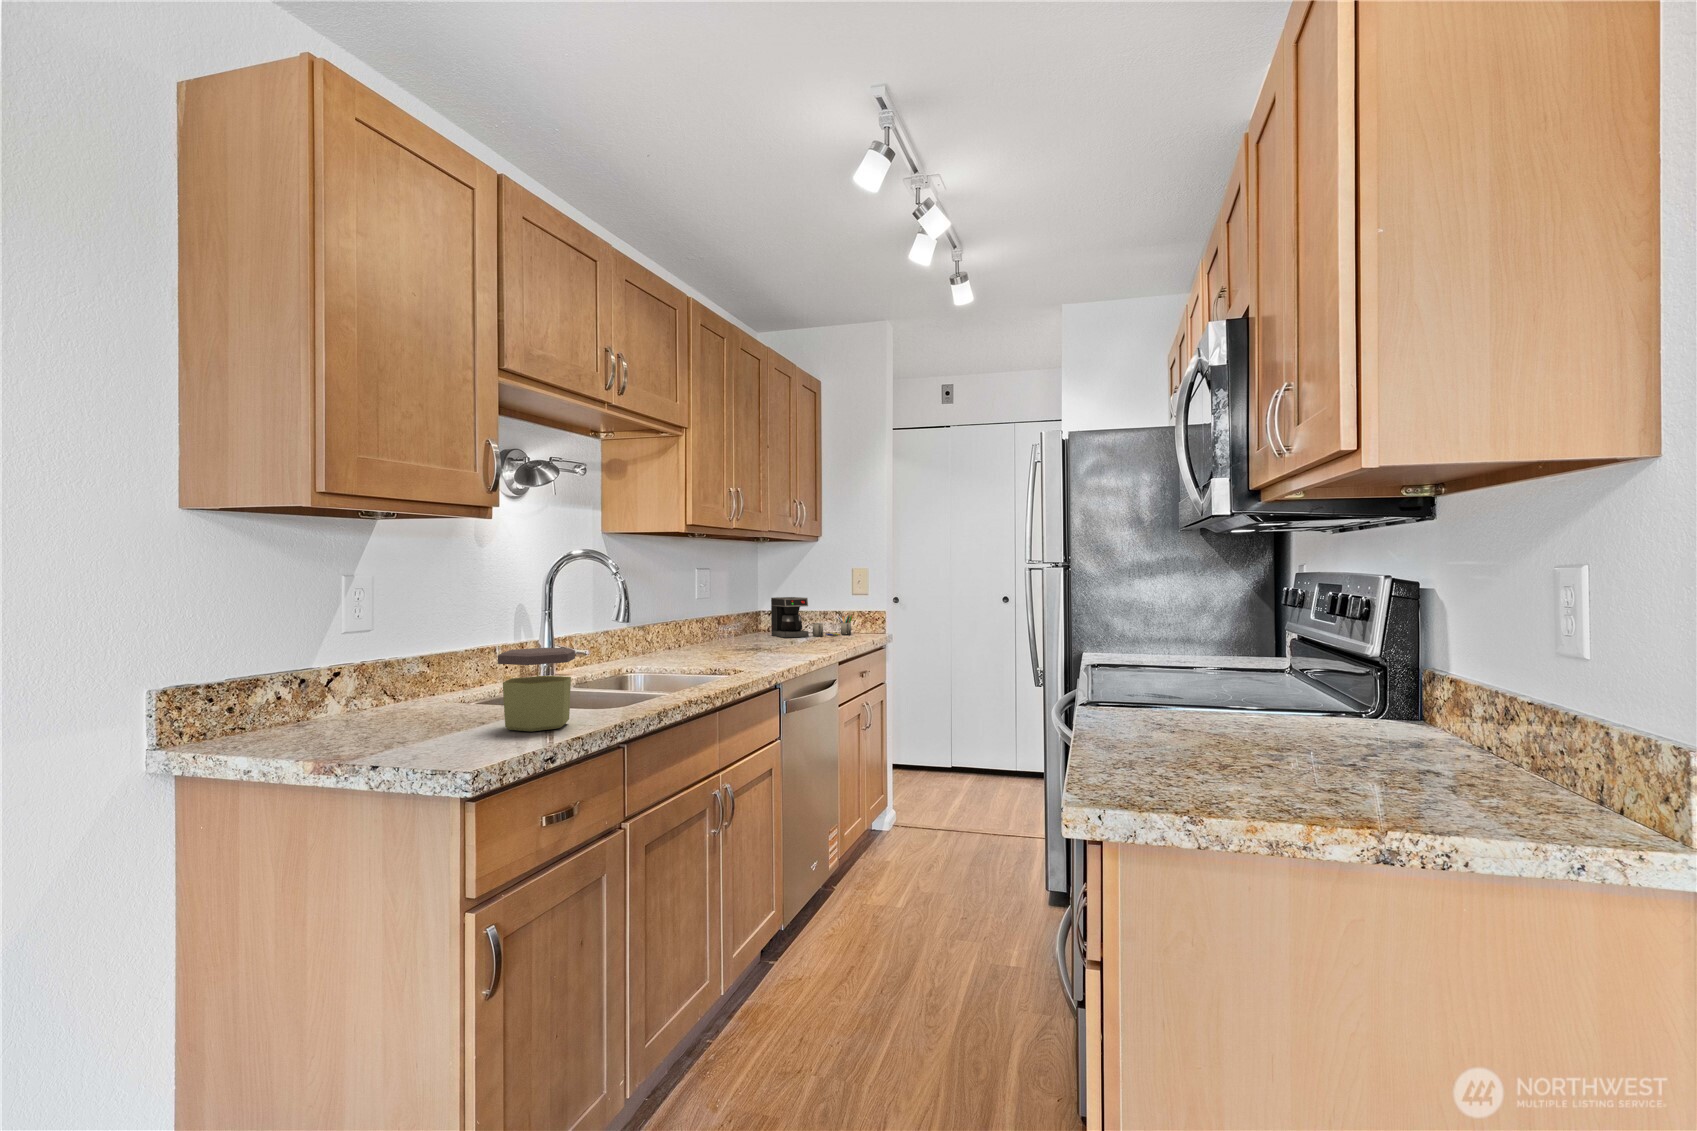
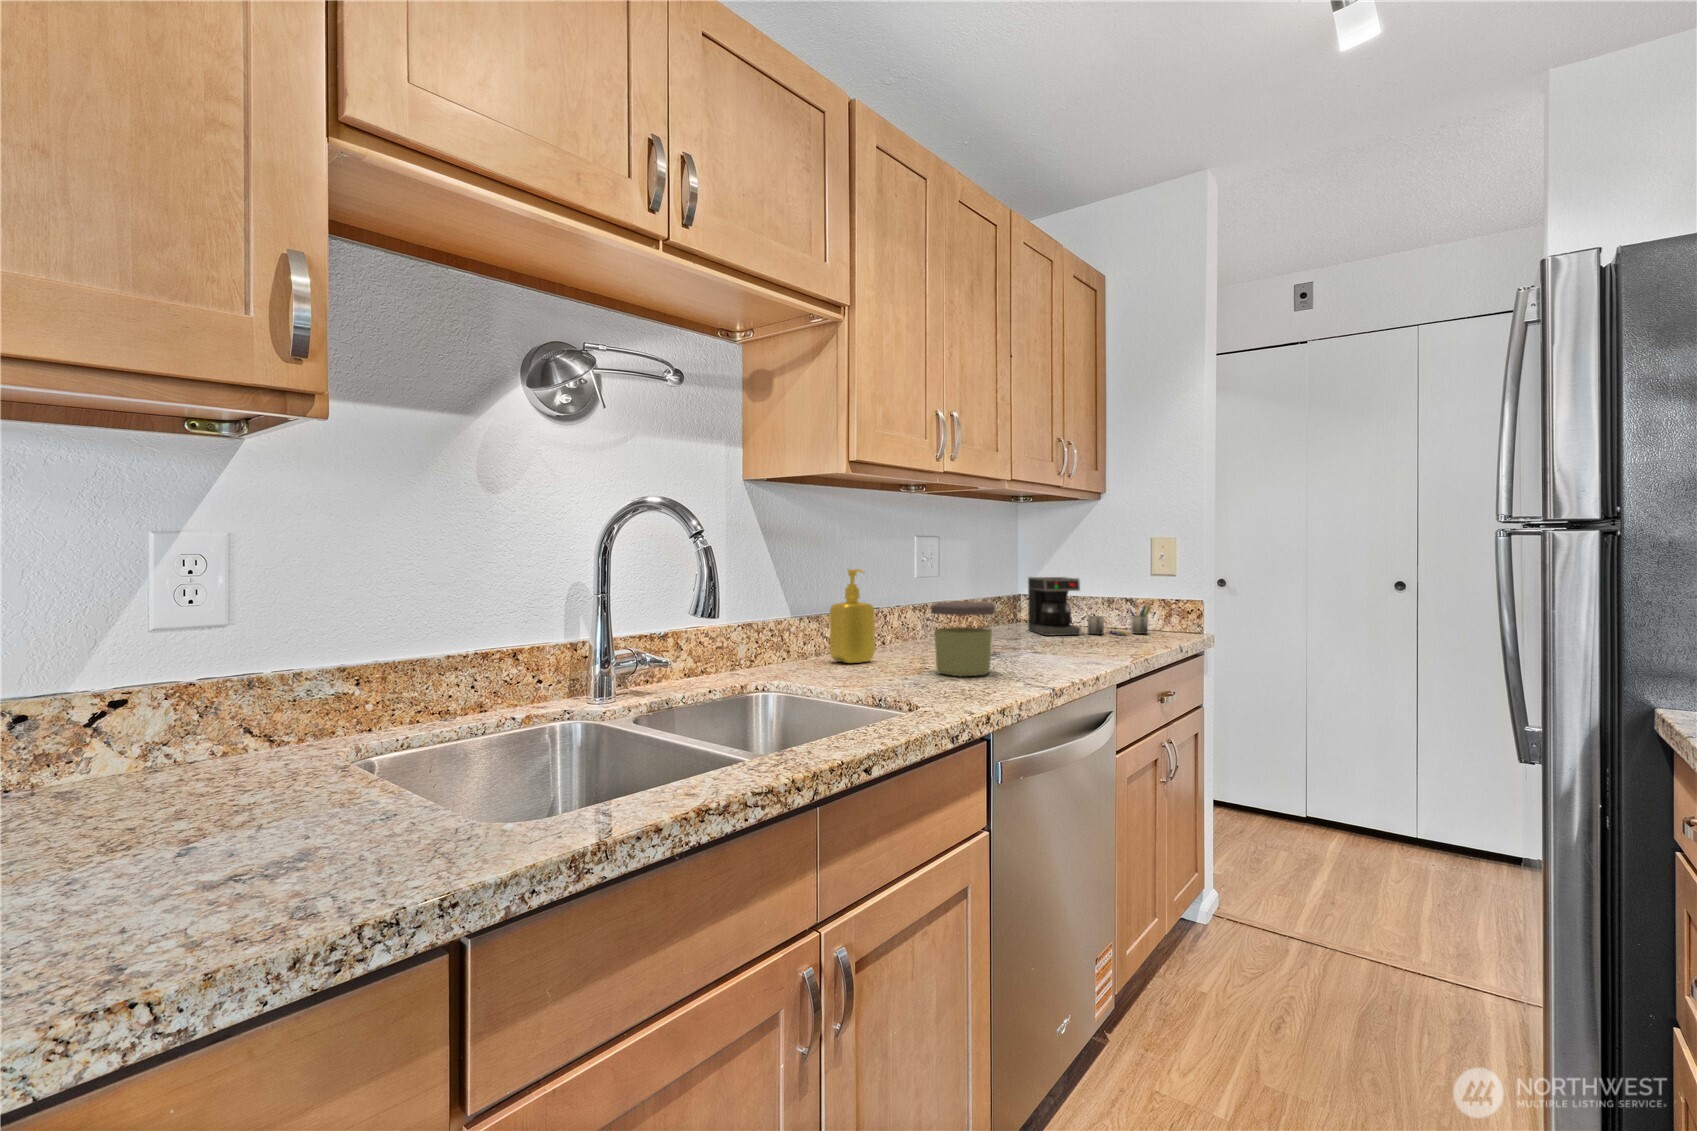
soap dispenser: none [658,593,688,656] -> present [830,569,875,663]
jar: present [498,648,575,731] -> present [931,601,995,676]

